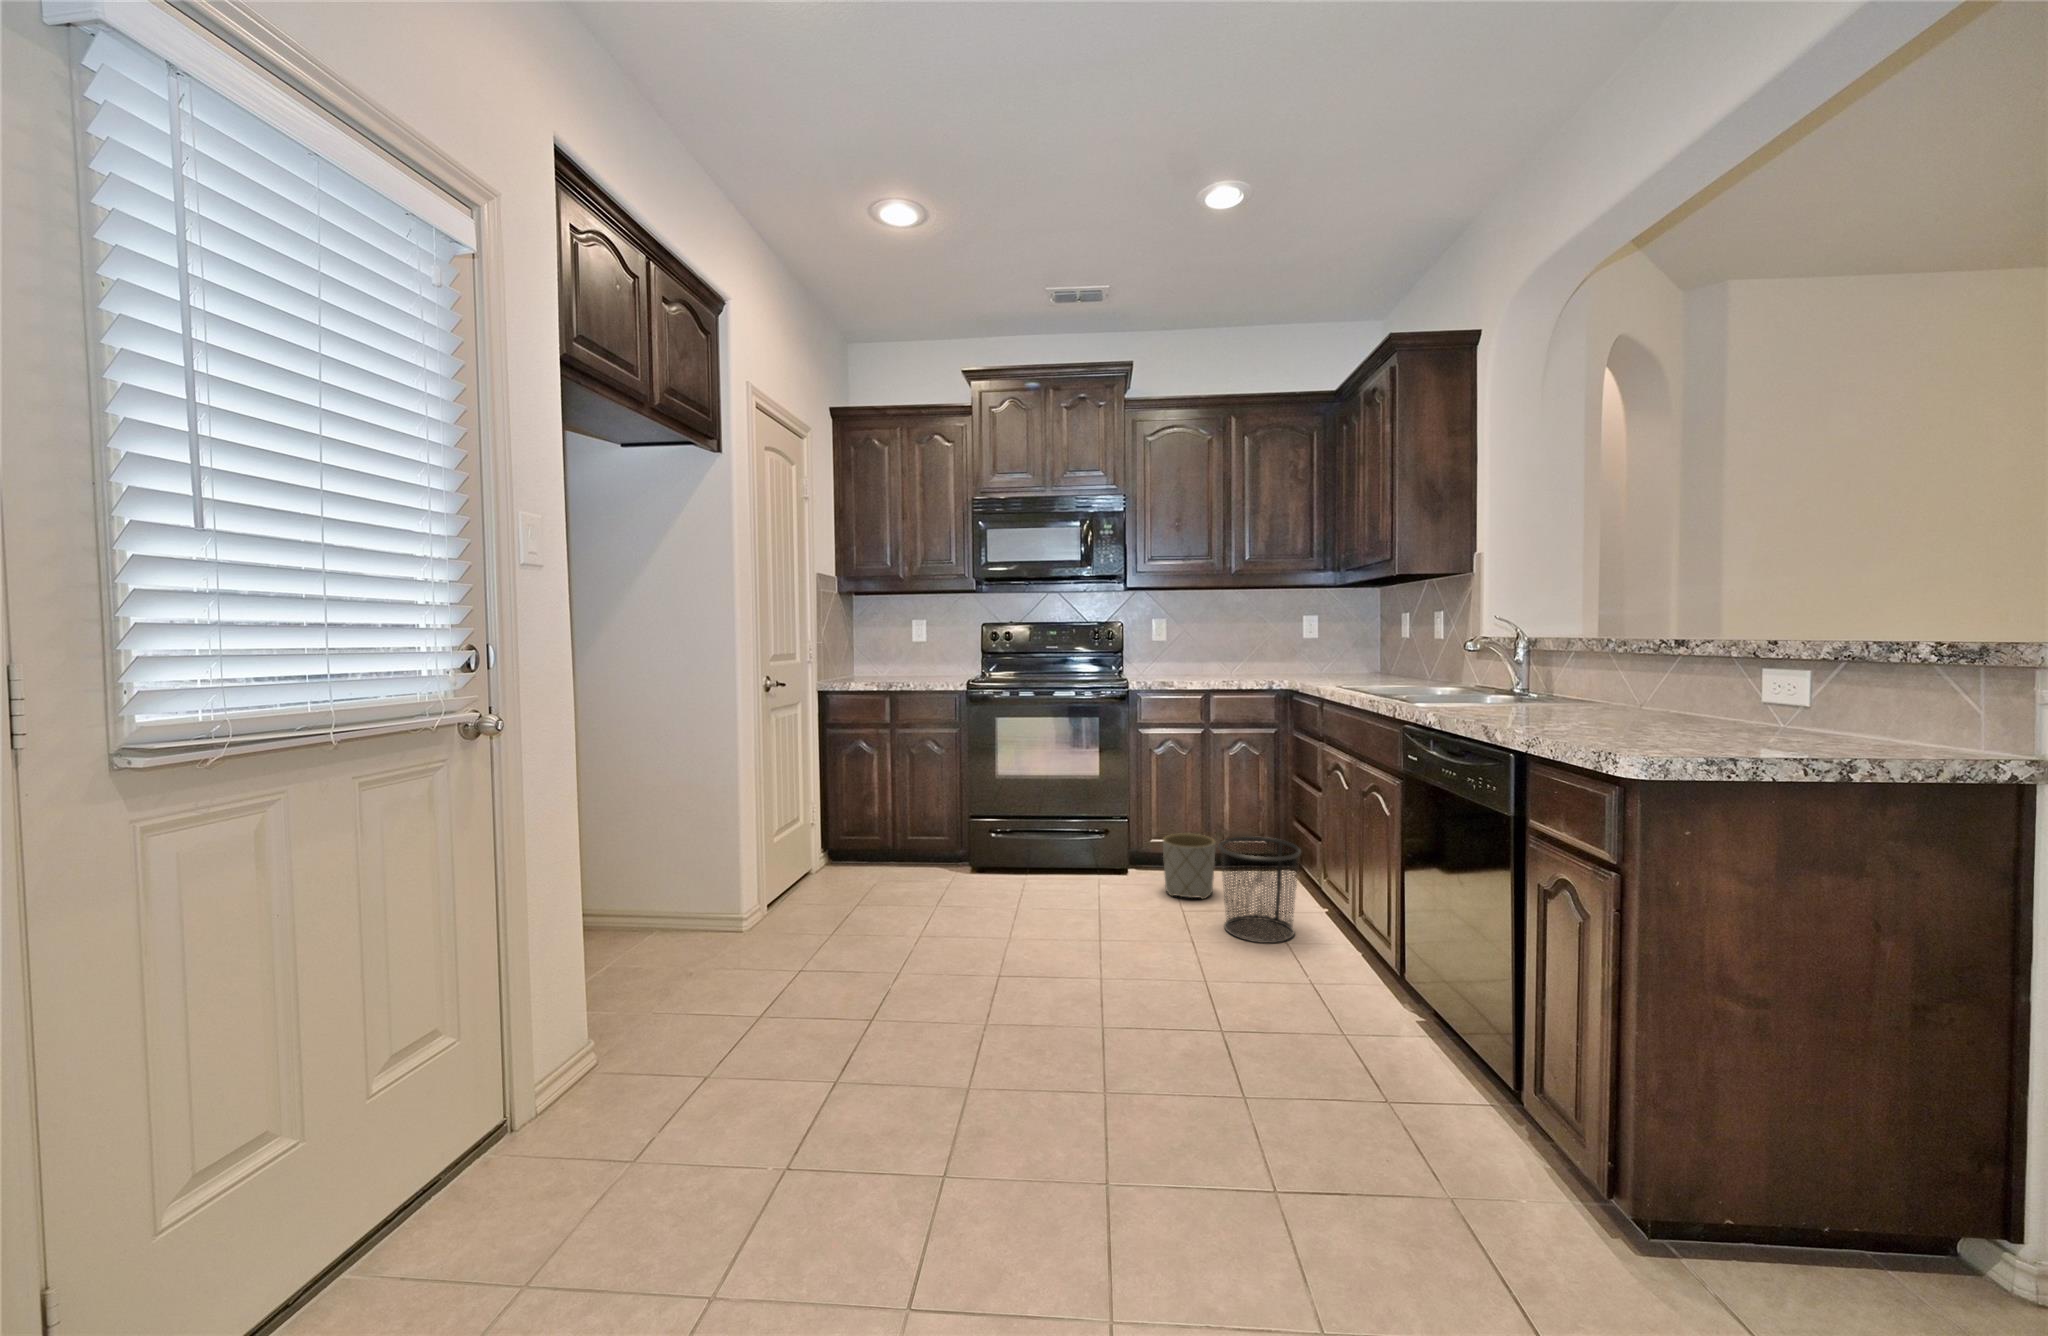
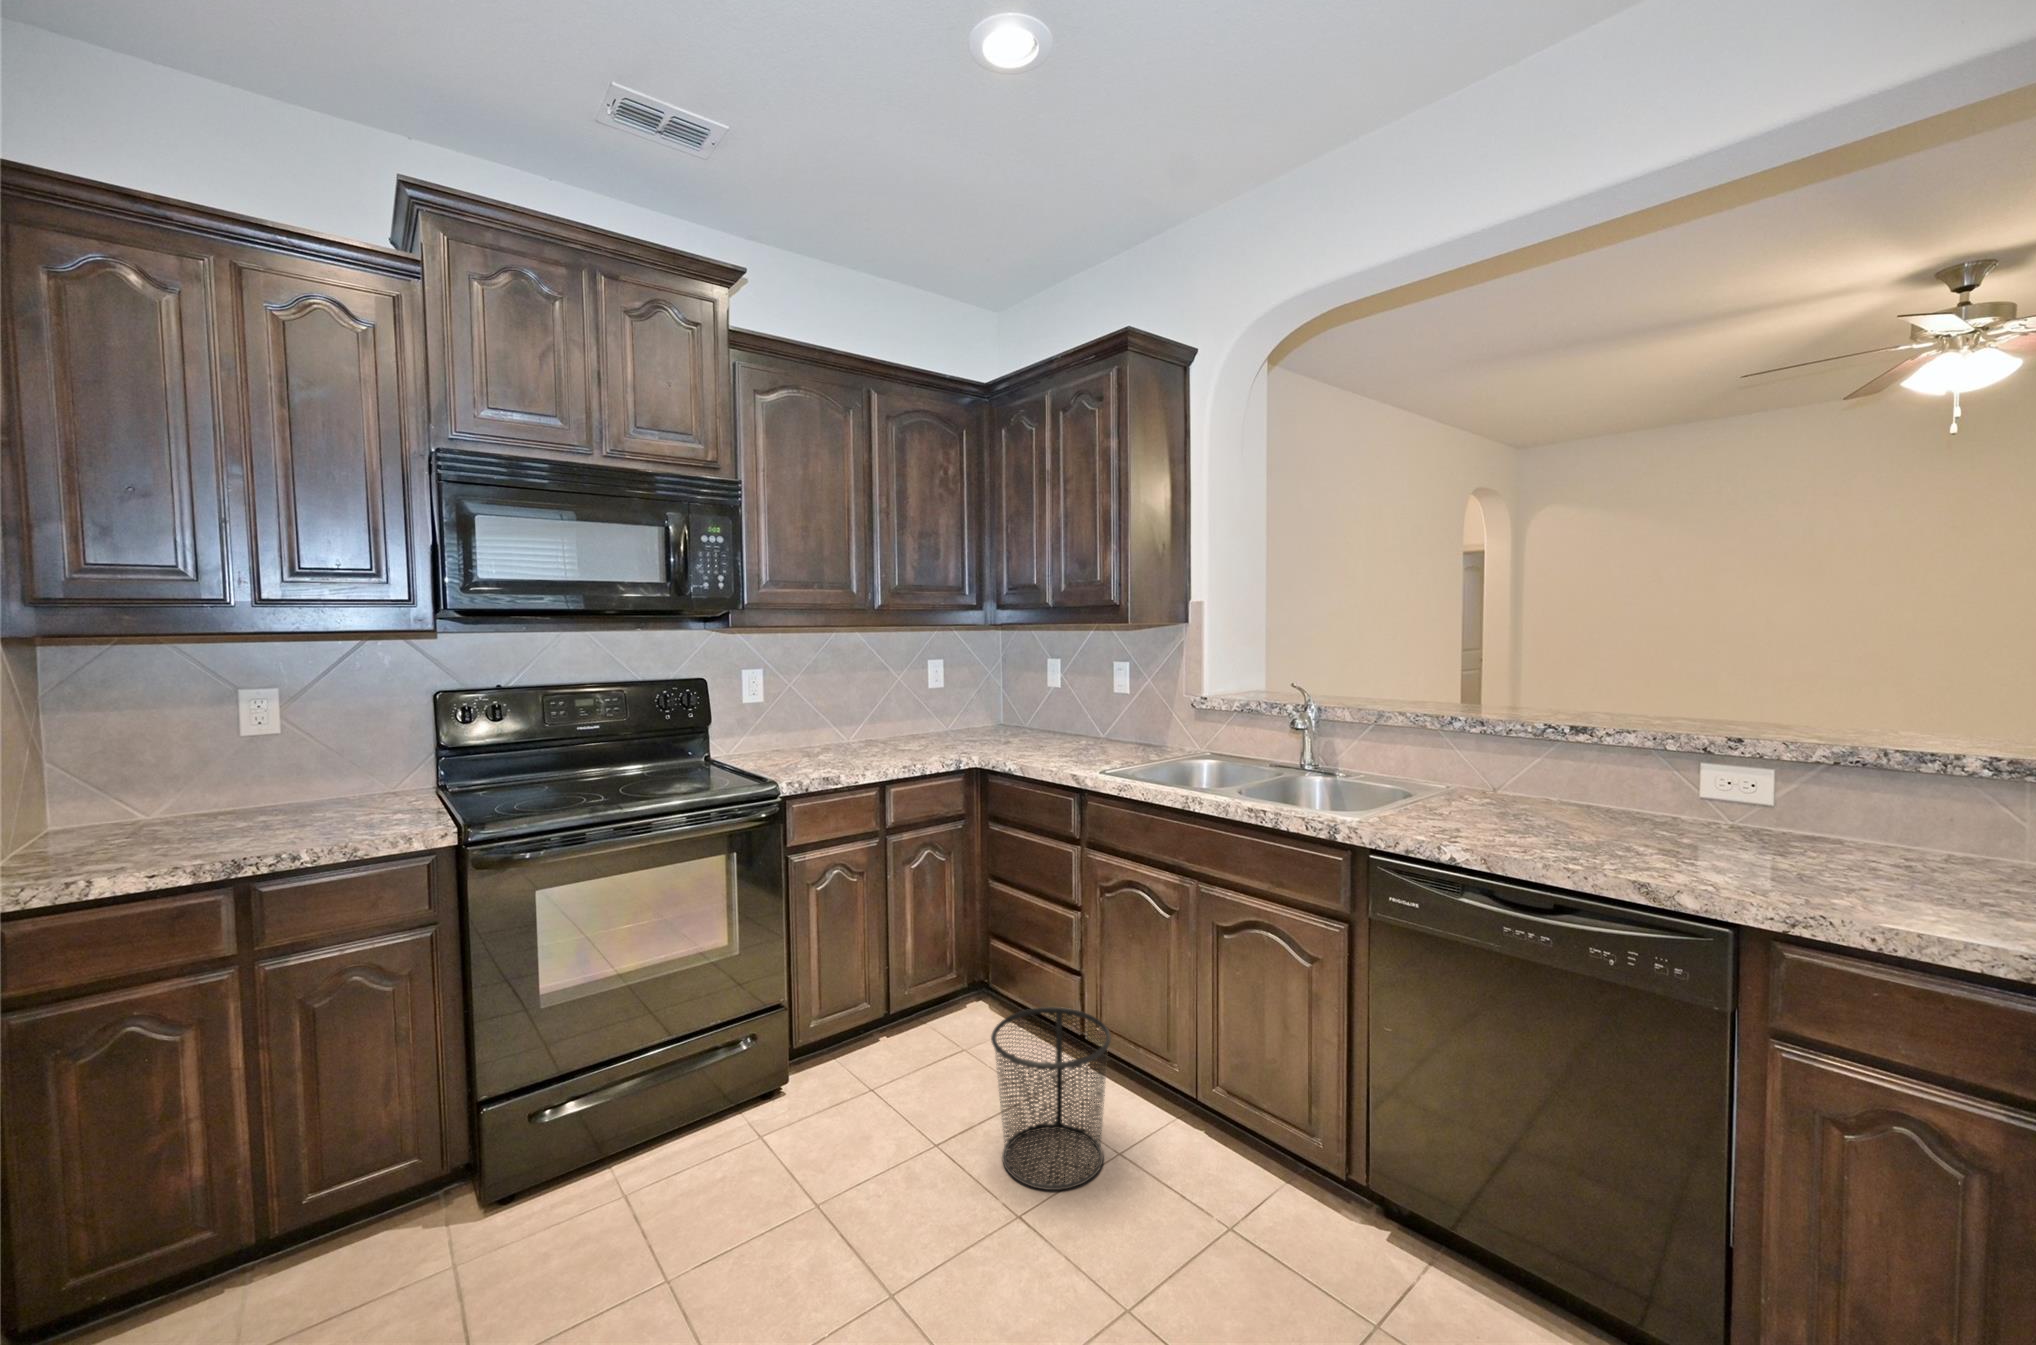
planter: present [1163,833,1215,899] -> none [859,1009,940,1128]

